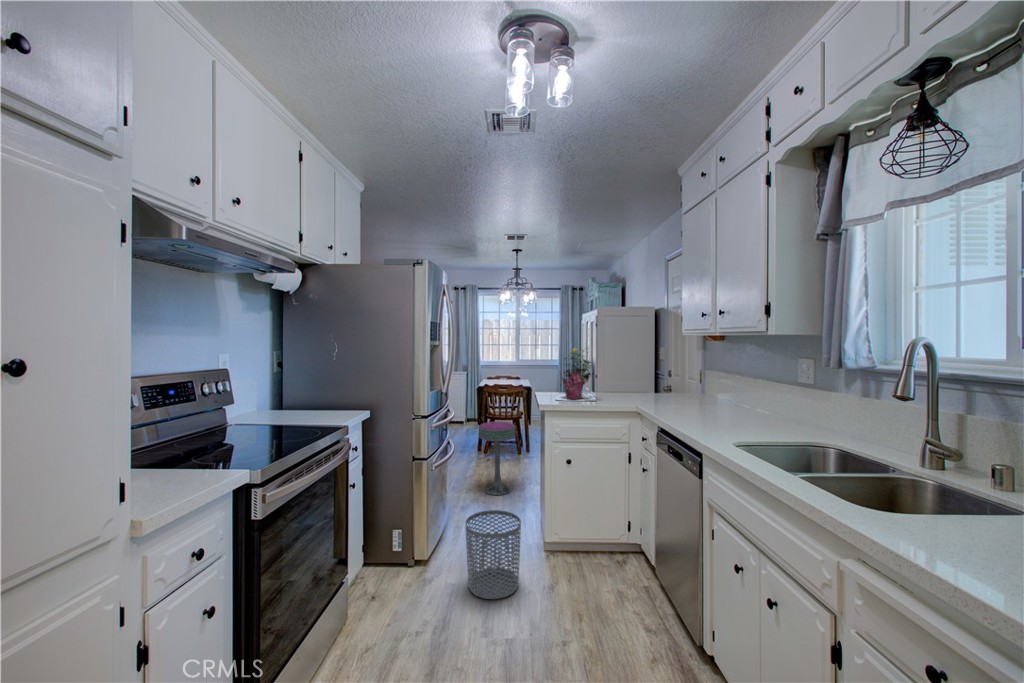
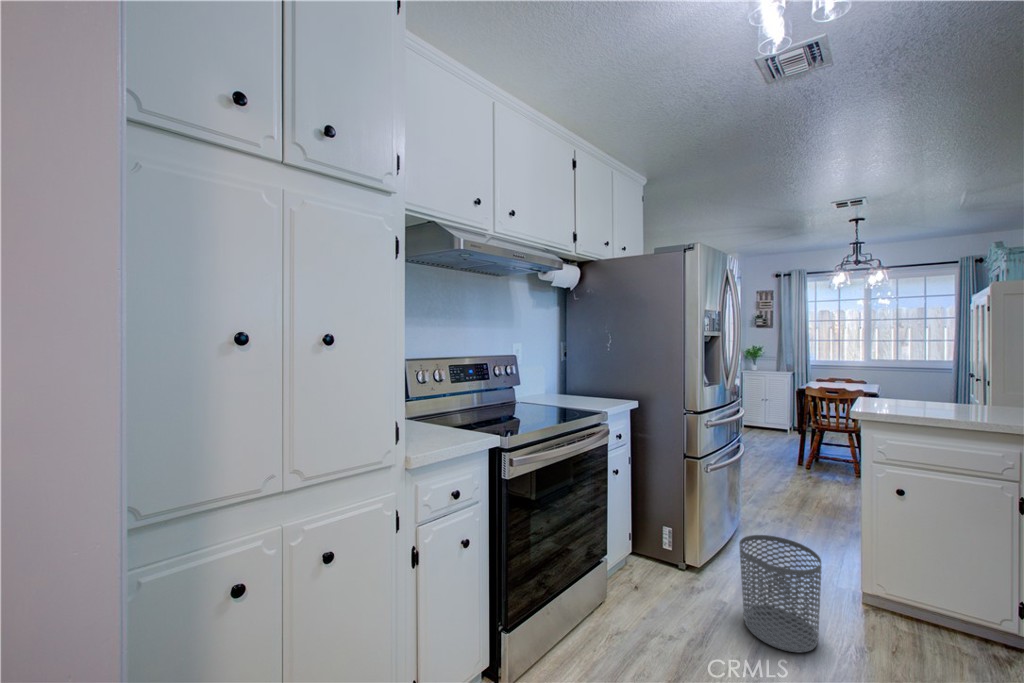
potted plant: present [556,349,596,401] -> none [896,335,989,419]
bar stool: present [479,422,515,495] -> none [785,432,841,526]

